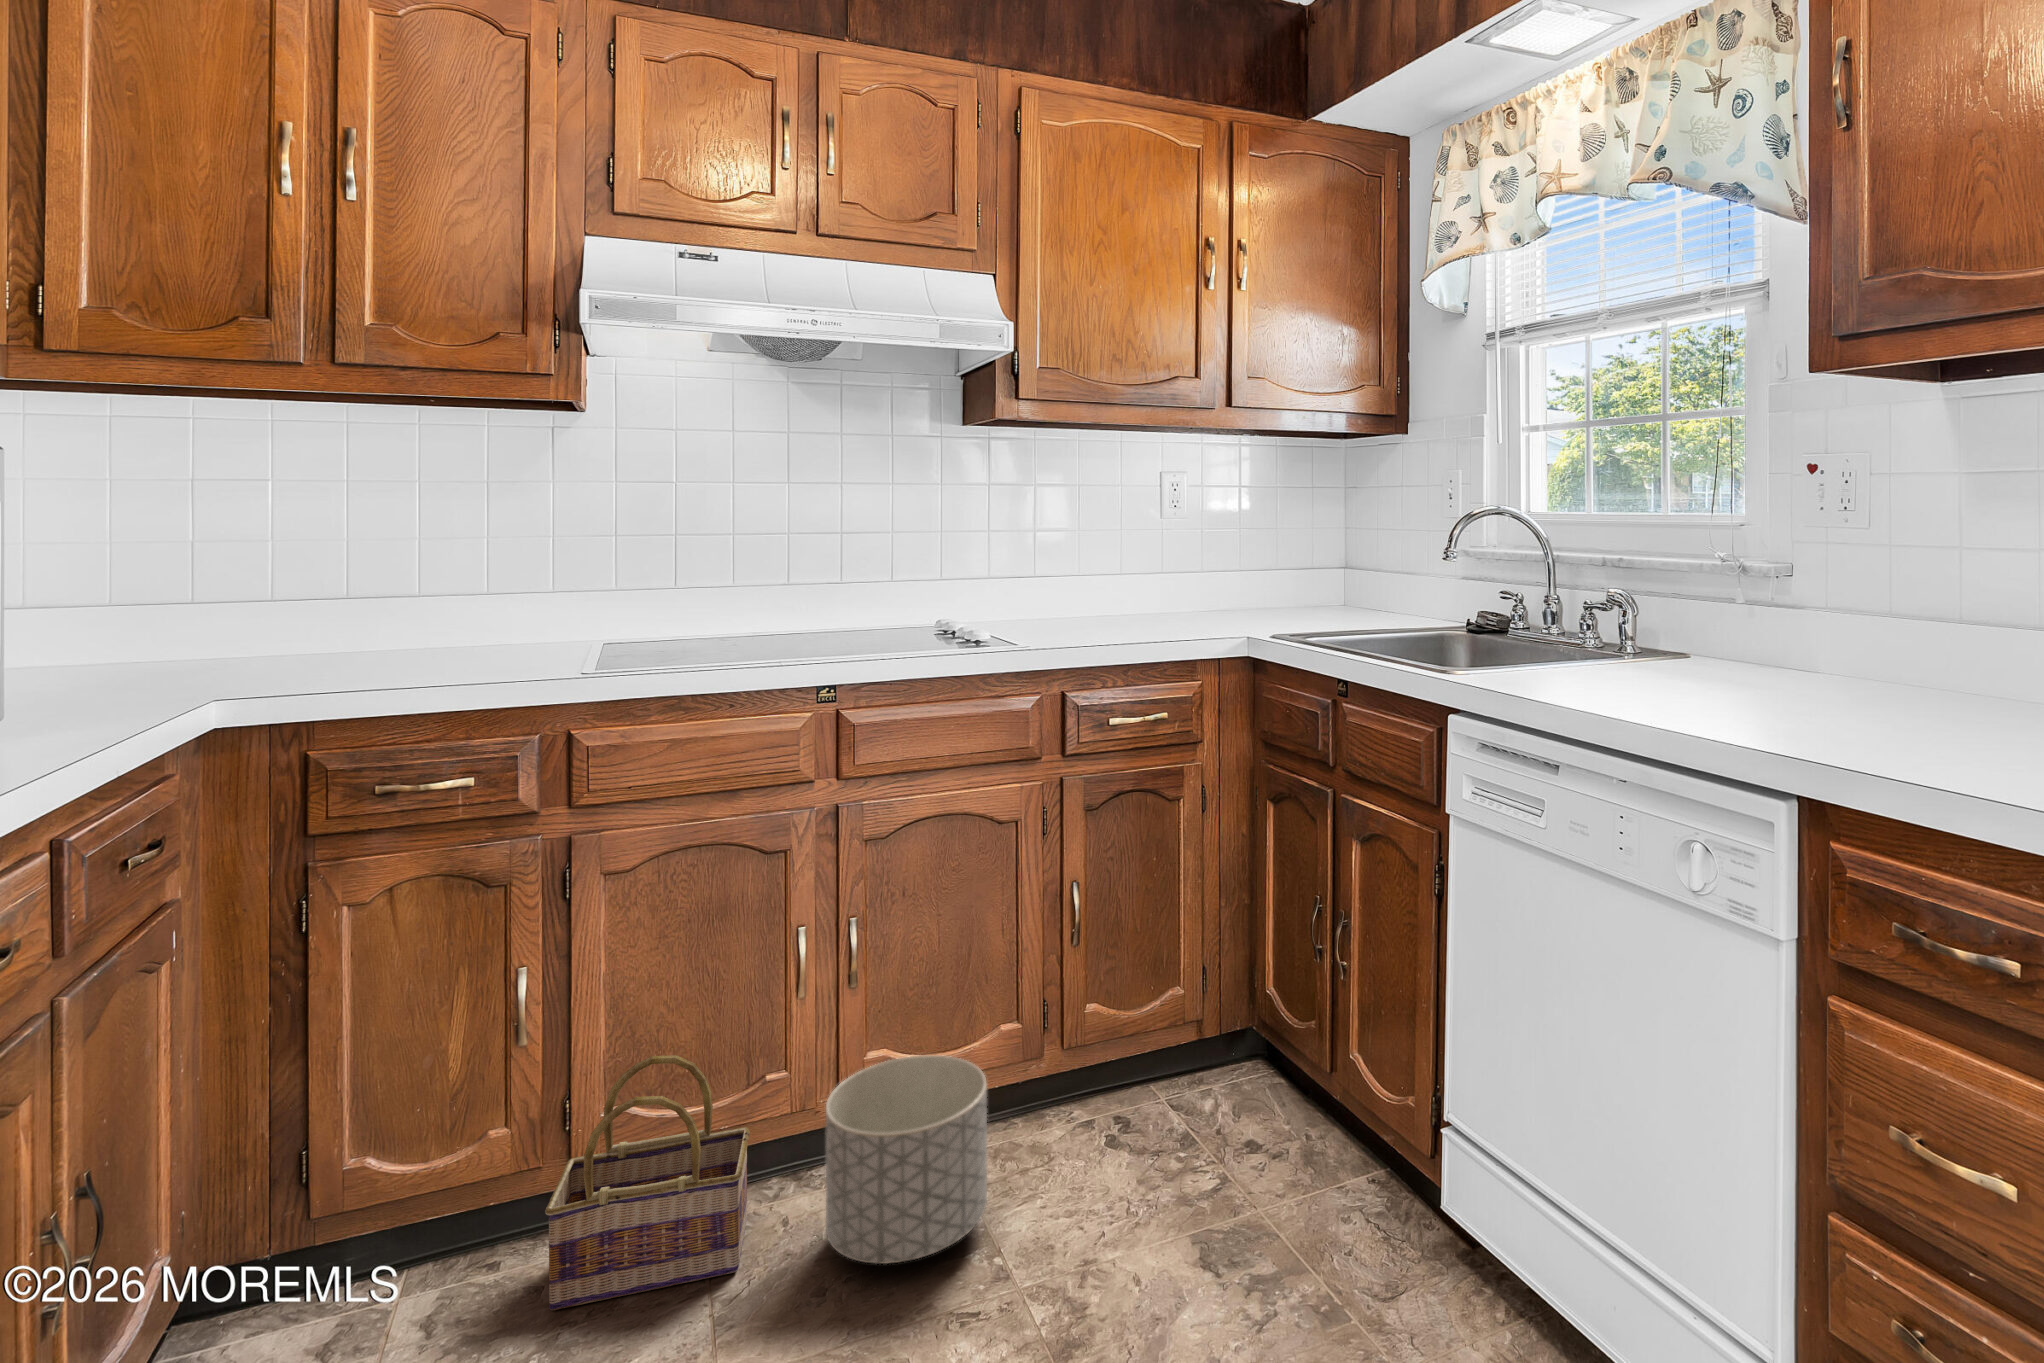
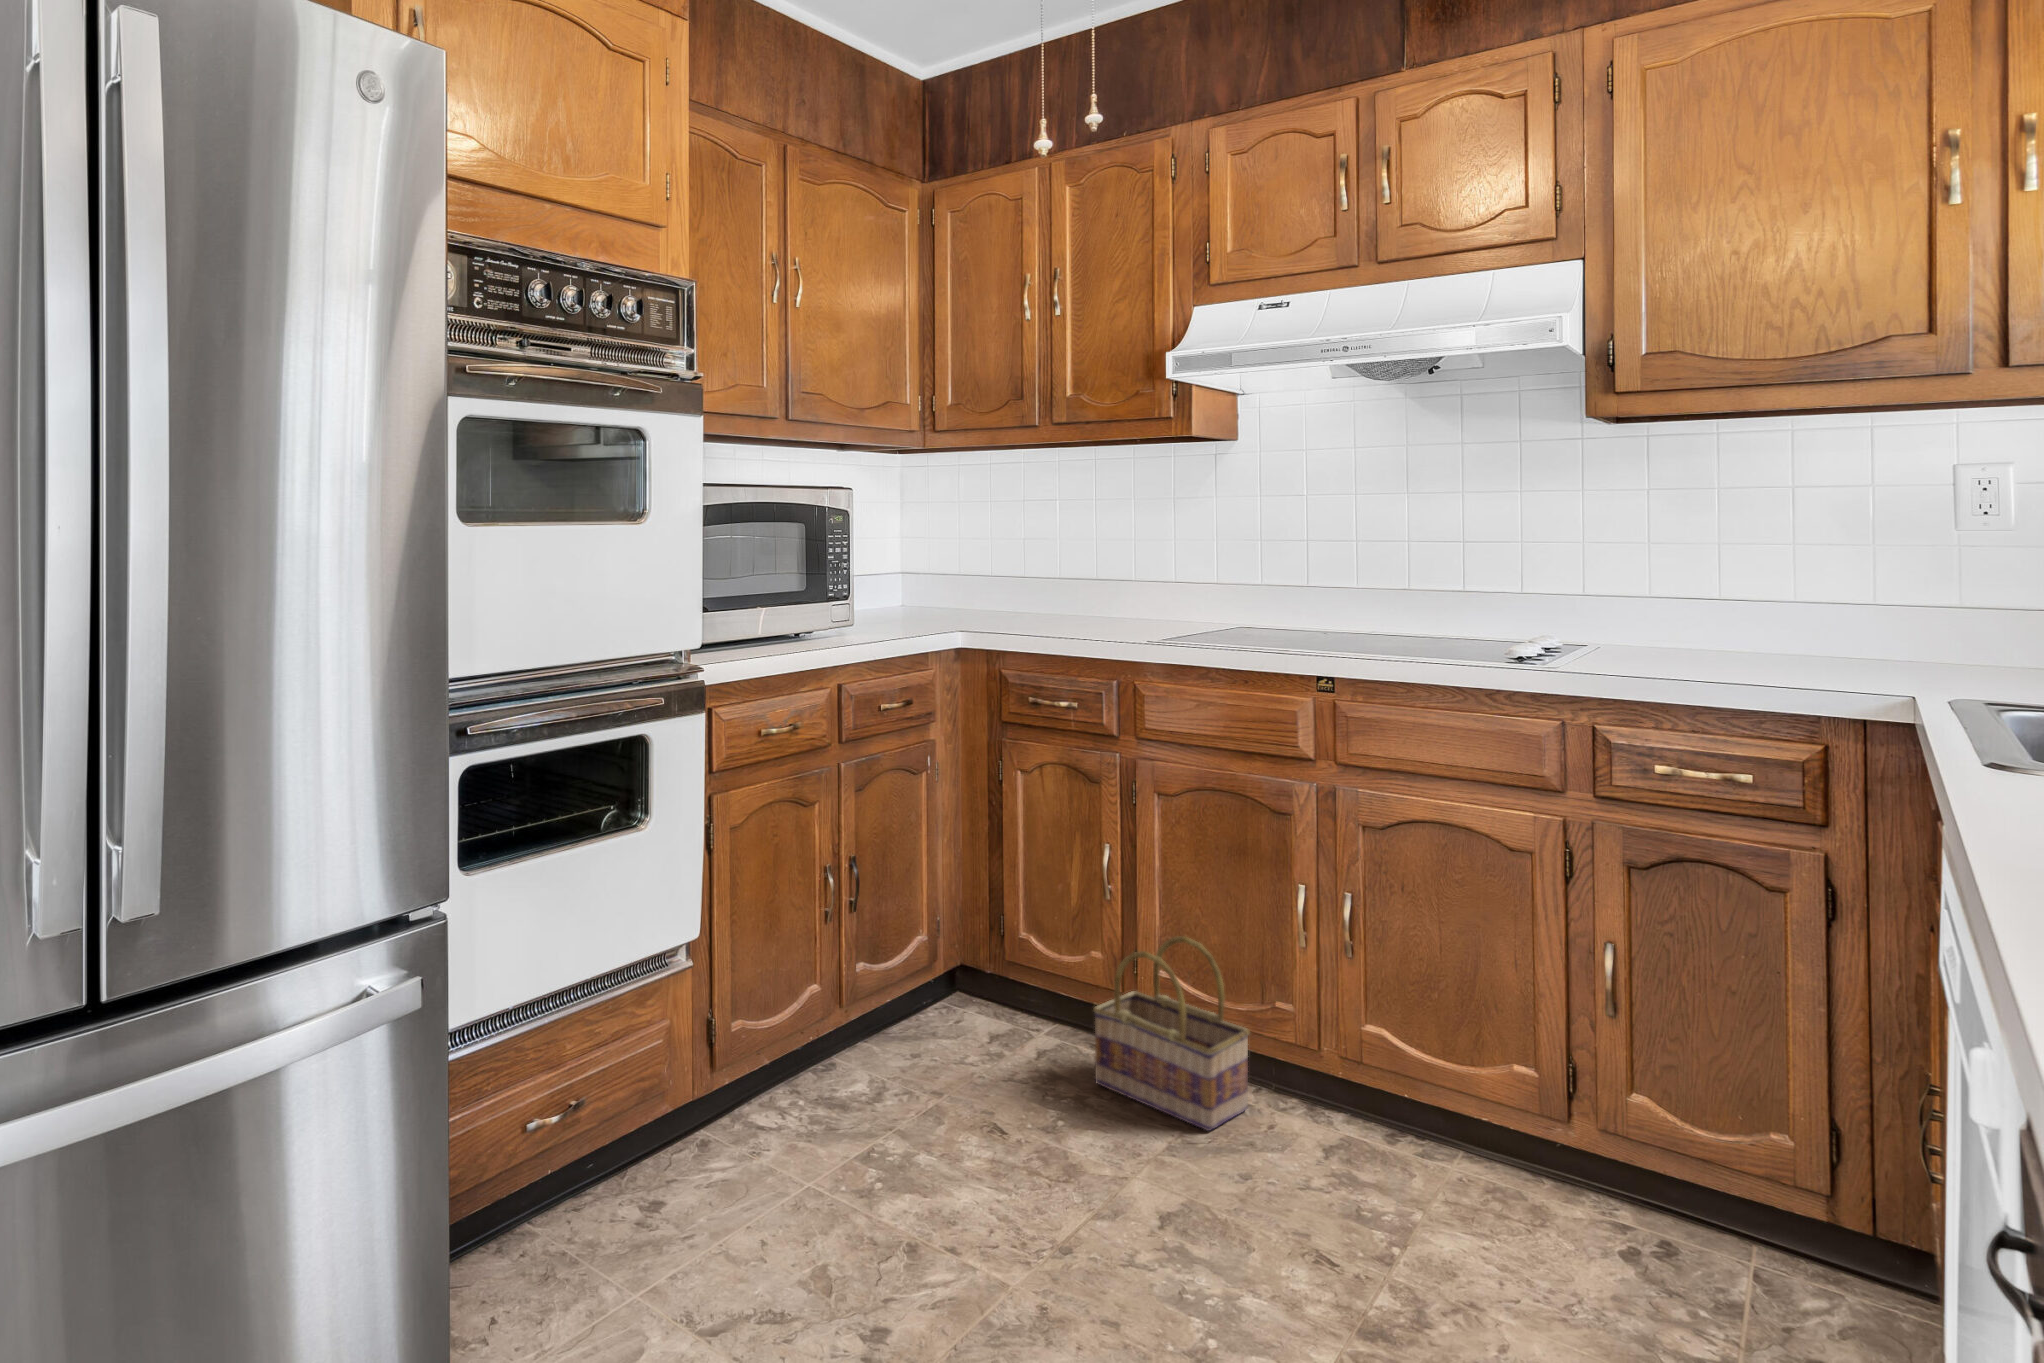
planter: present [826,1055,987,1264] -> none [1266,1020,1428,1208]

